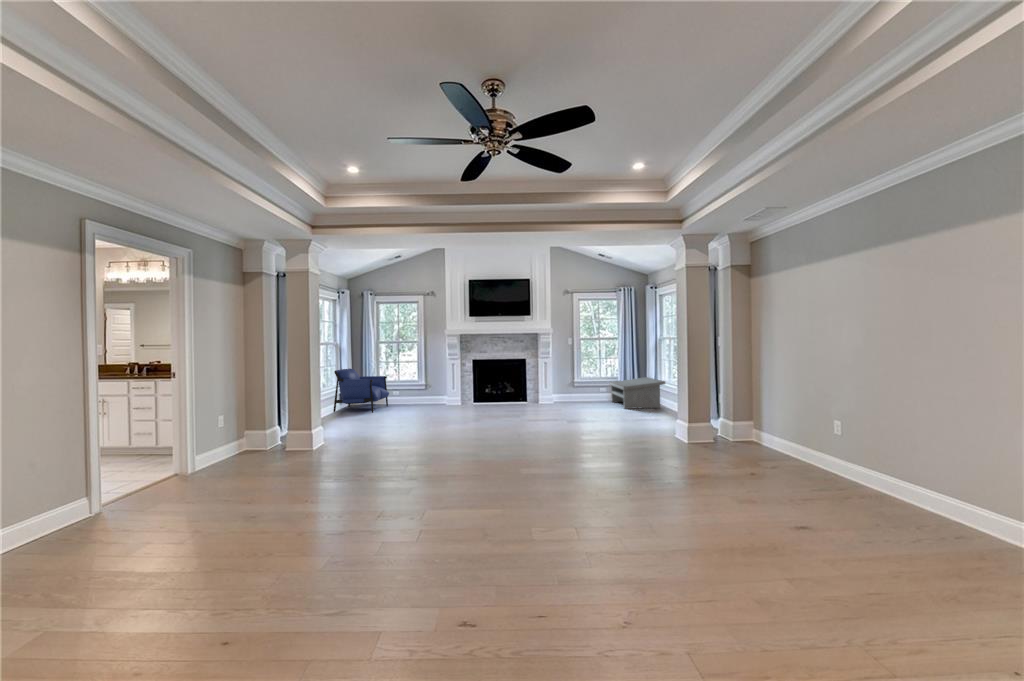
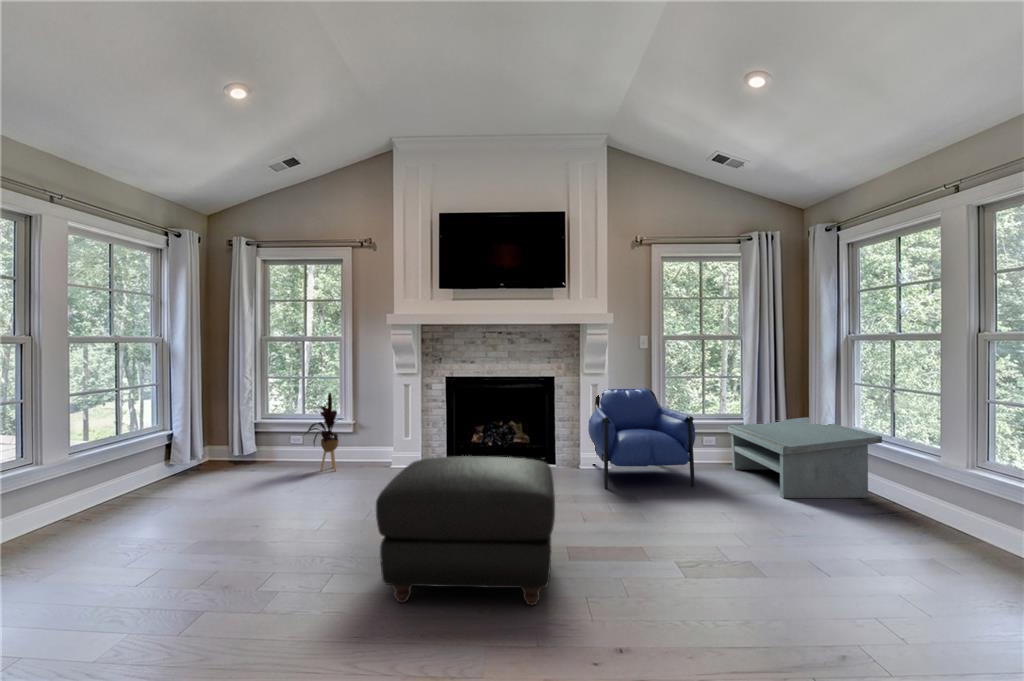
house plant: none [404,368,424,406] -> present [307,393,341,471]
armchair: present [333,369,389,413] -> present [588,389,695,488]
ottoman: none [469,385,526,428] -> present [376,456,555,605]

